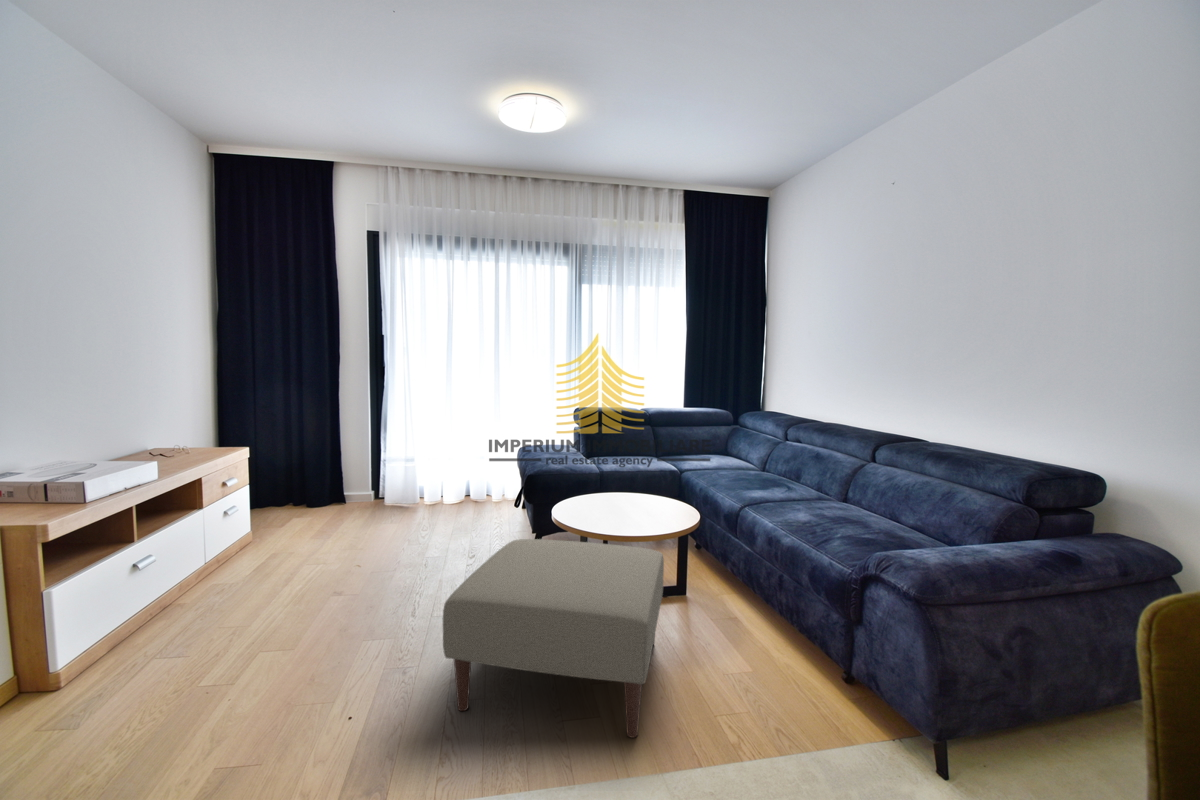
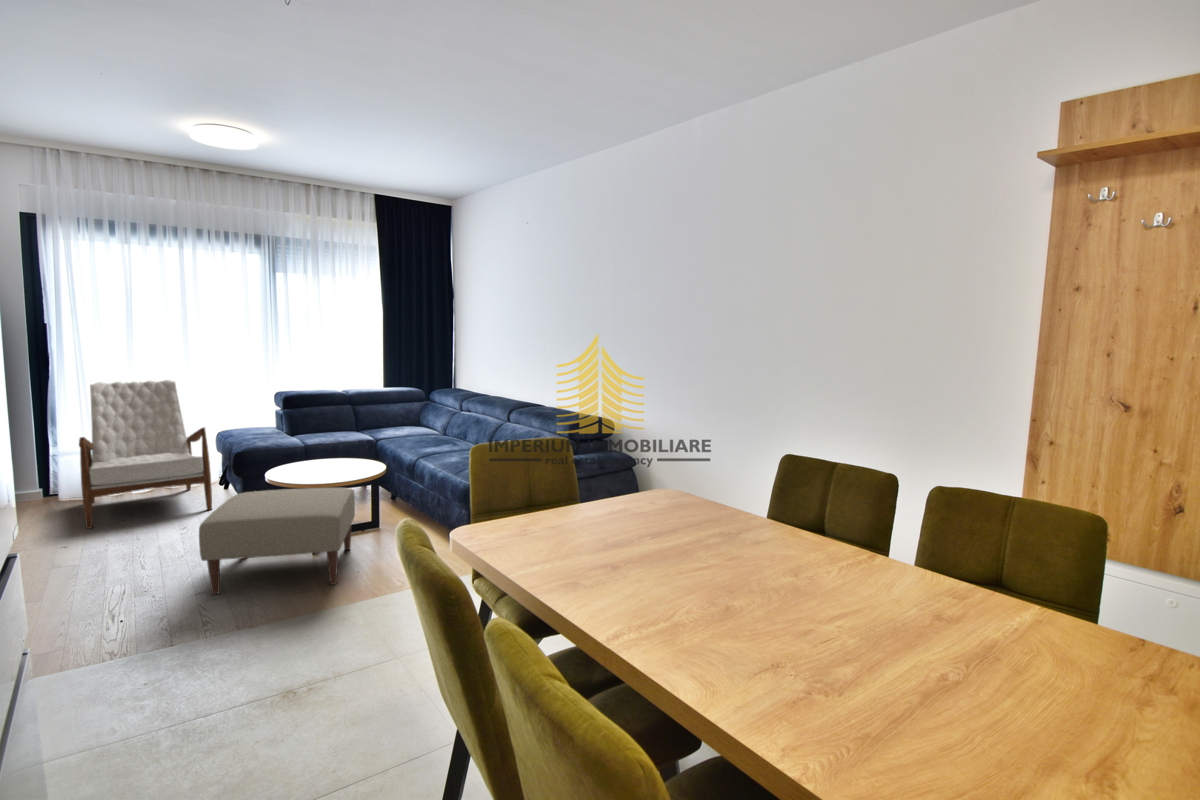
armchair: none [385,392,504,546] -> present [79,380,212,529]

